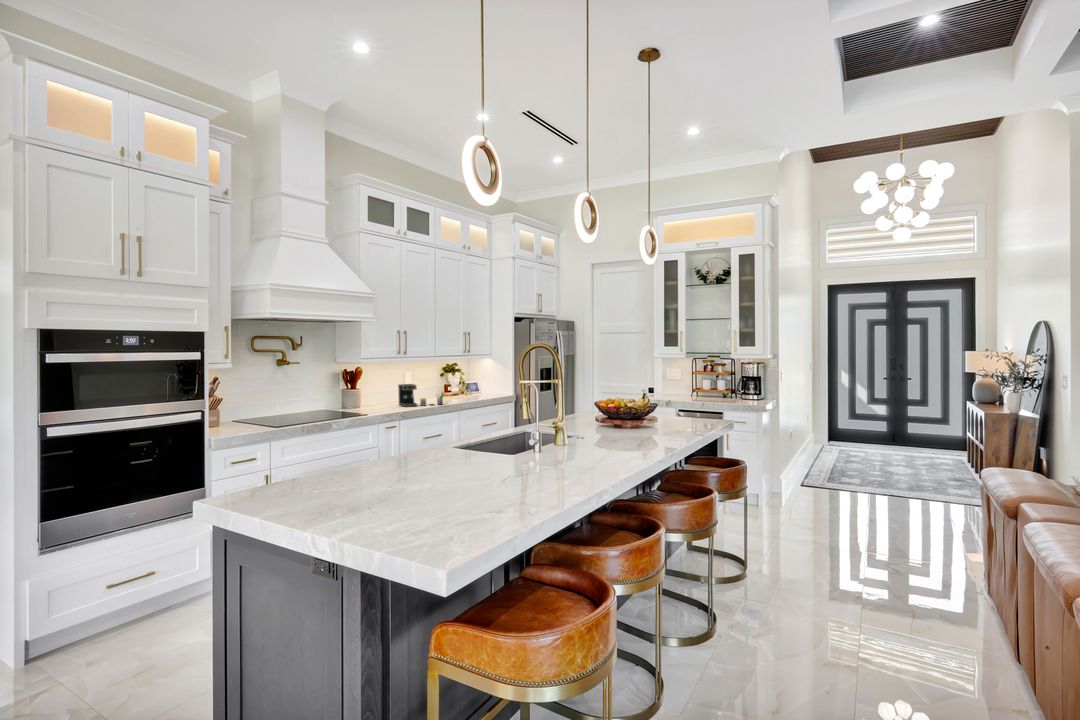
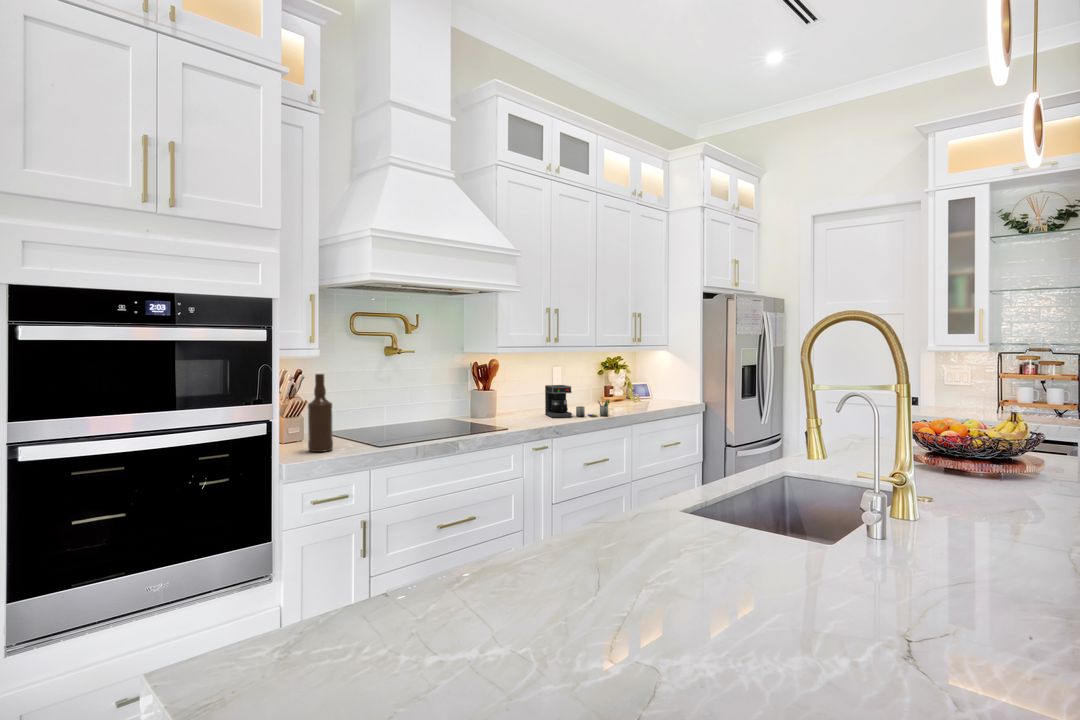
bottle: none [228,380,247,432] -> present [308,374,333,452]

